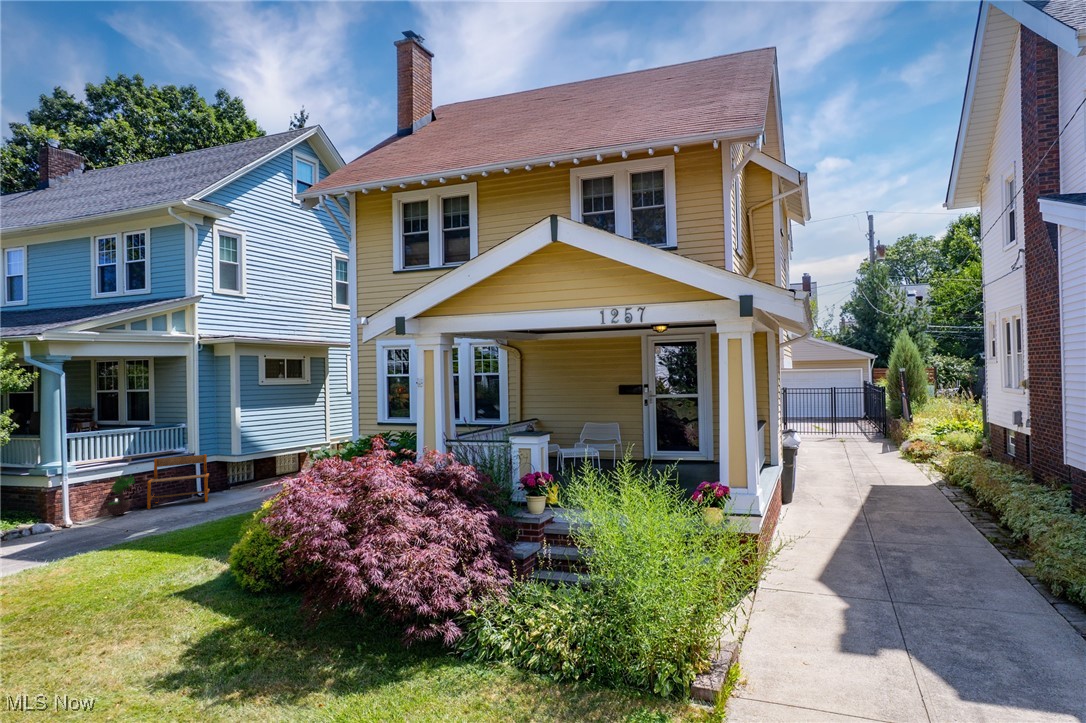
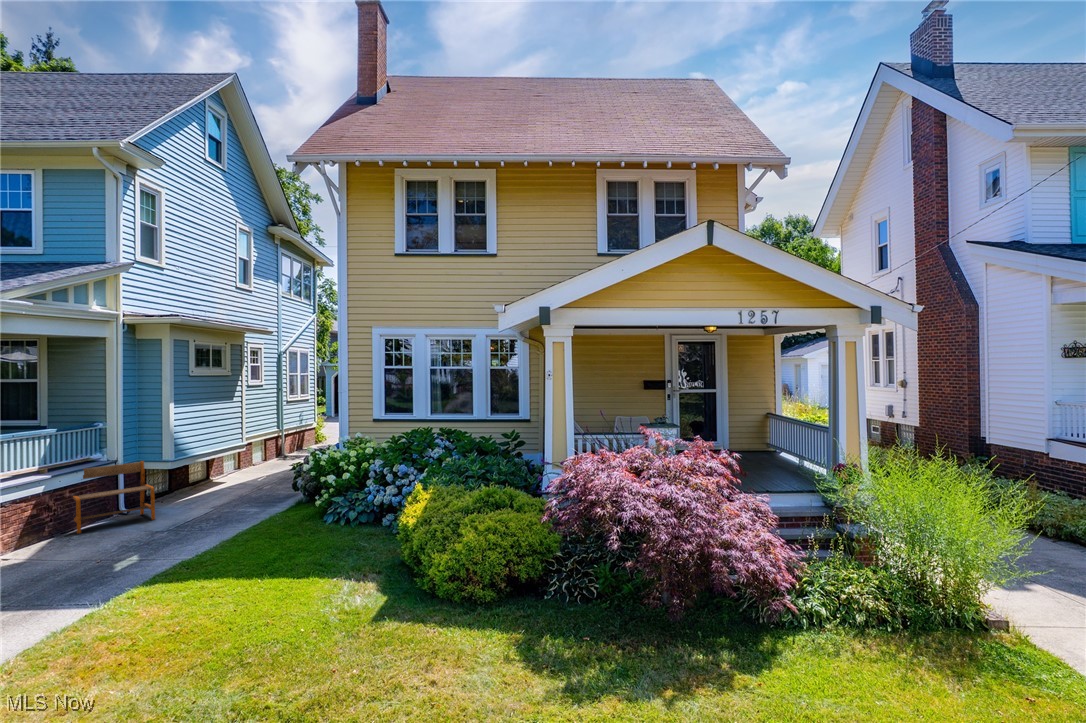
potted tree: present [107,477,133,515] -> none [29,490,71,544]

